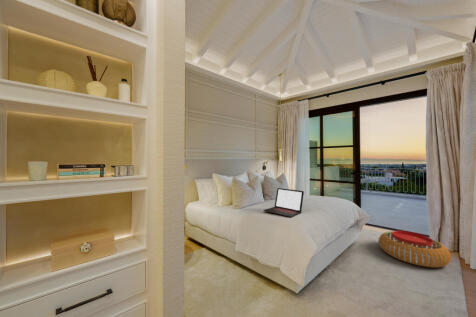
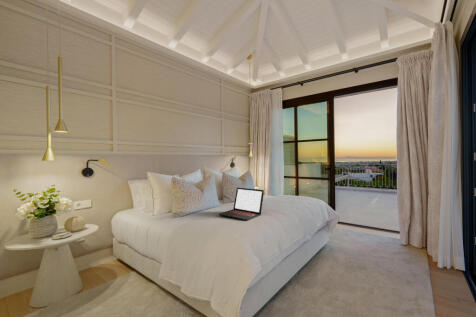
pouf: present [379,231,451,268] -> none [350,230,418,267]

